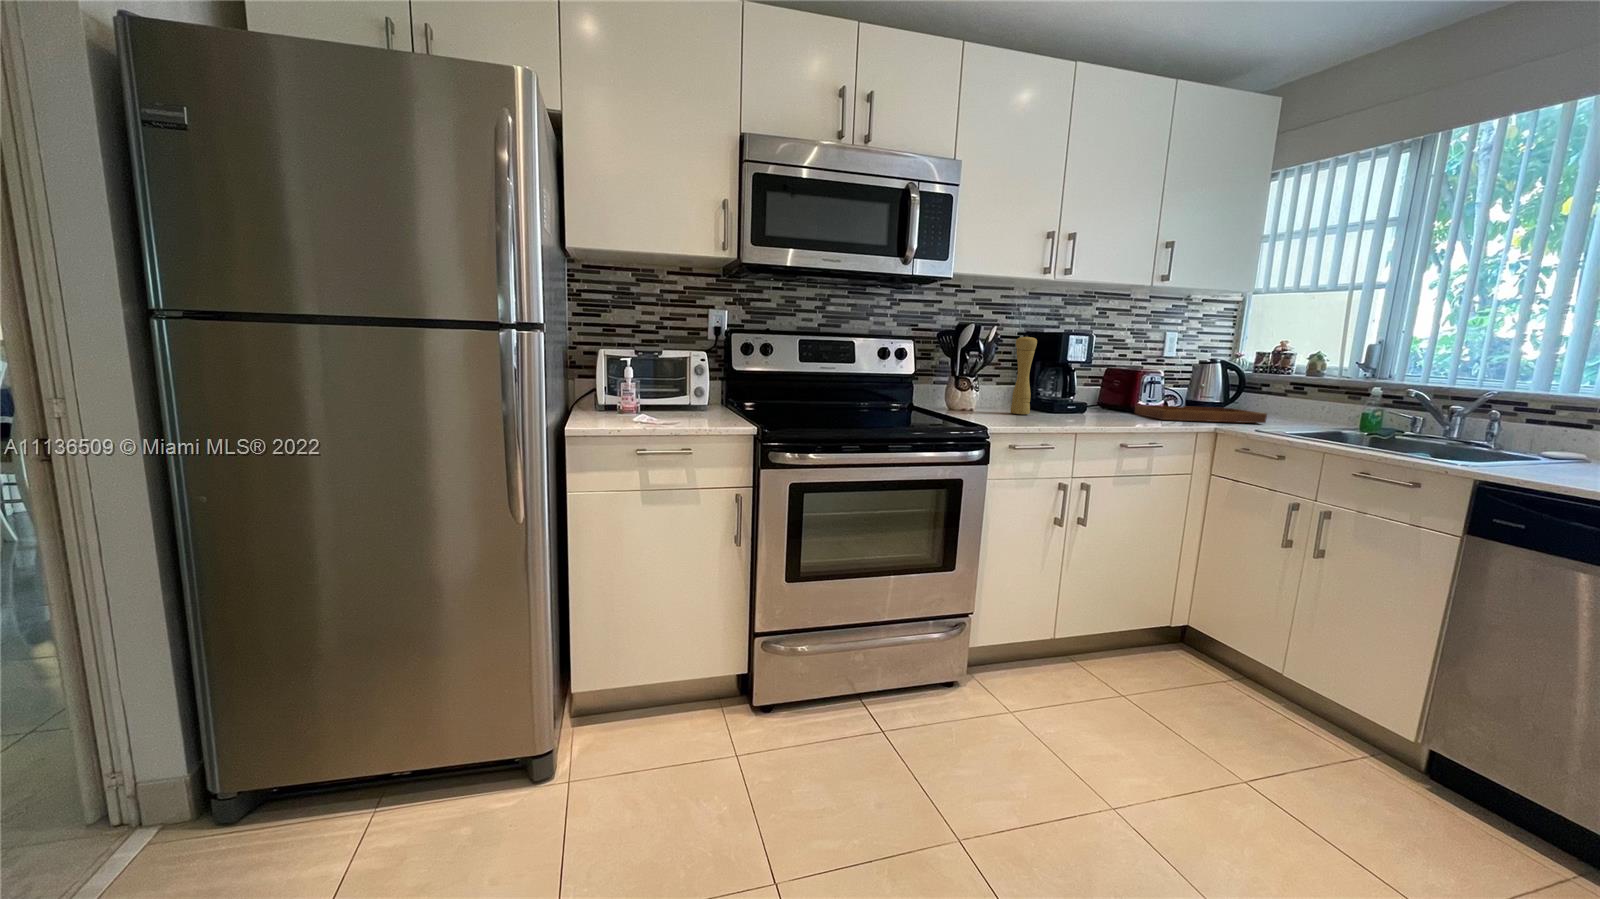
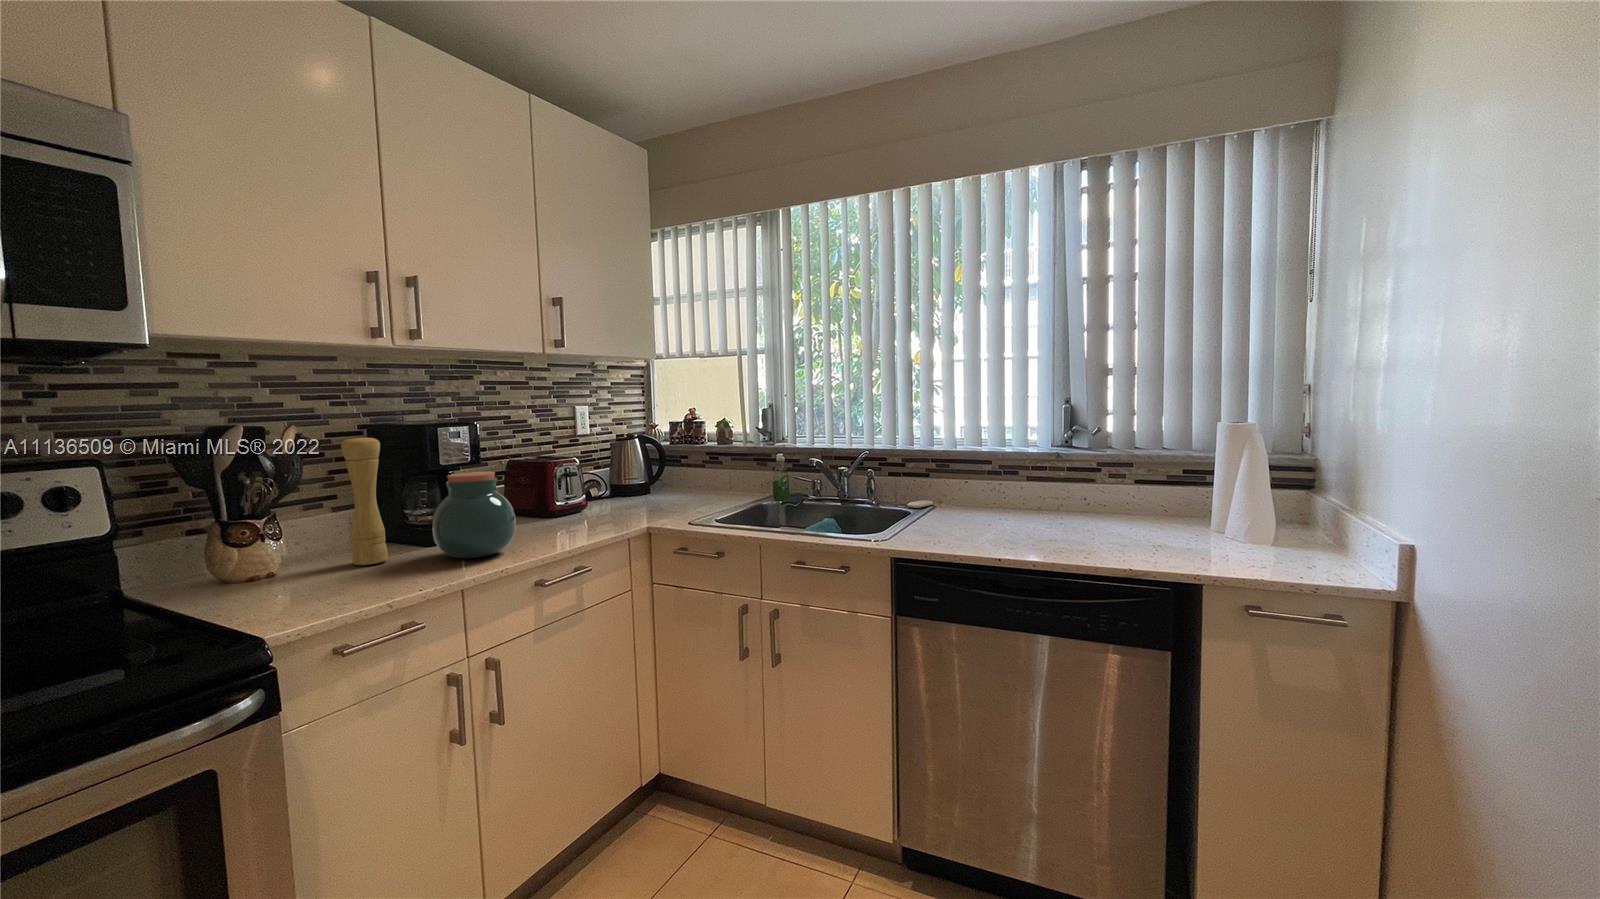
jar: none [1059,366,1113,421] -> present [432,472,516,558]
tray: present [1135,384,1267,423] -> none [552,470,695,527]

